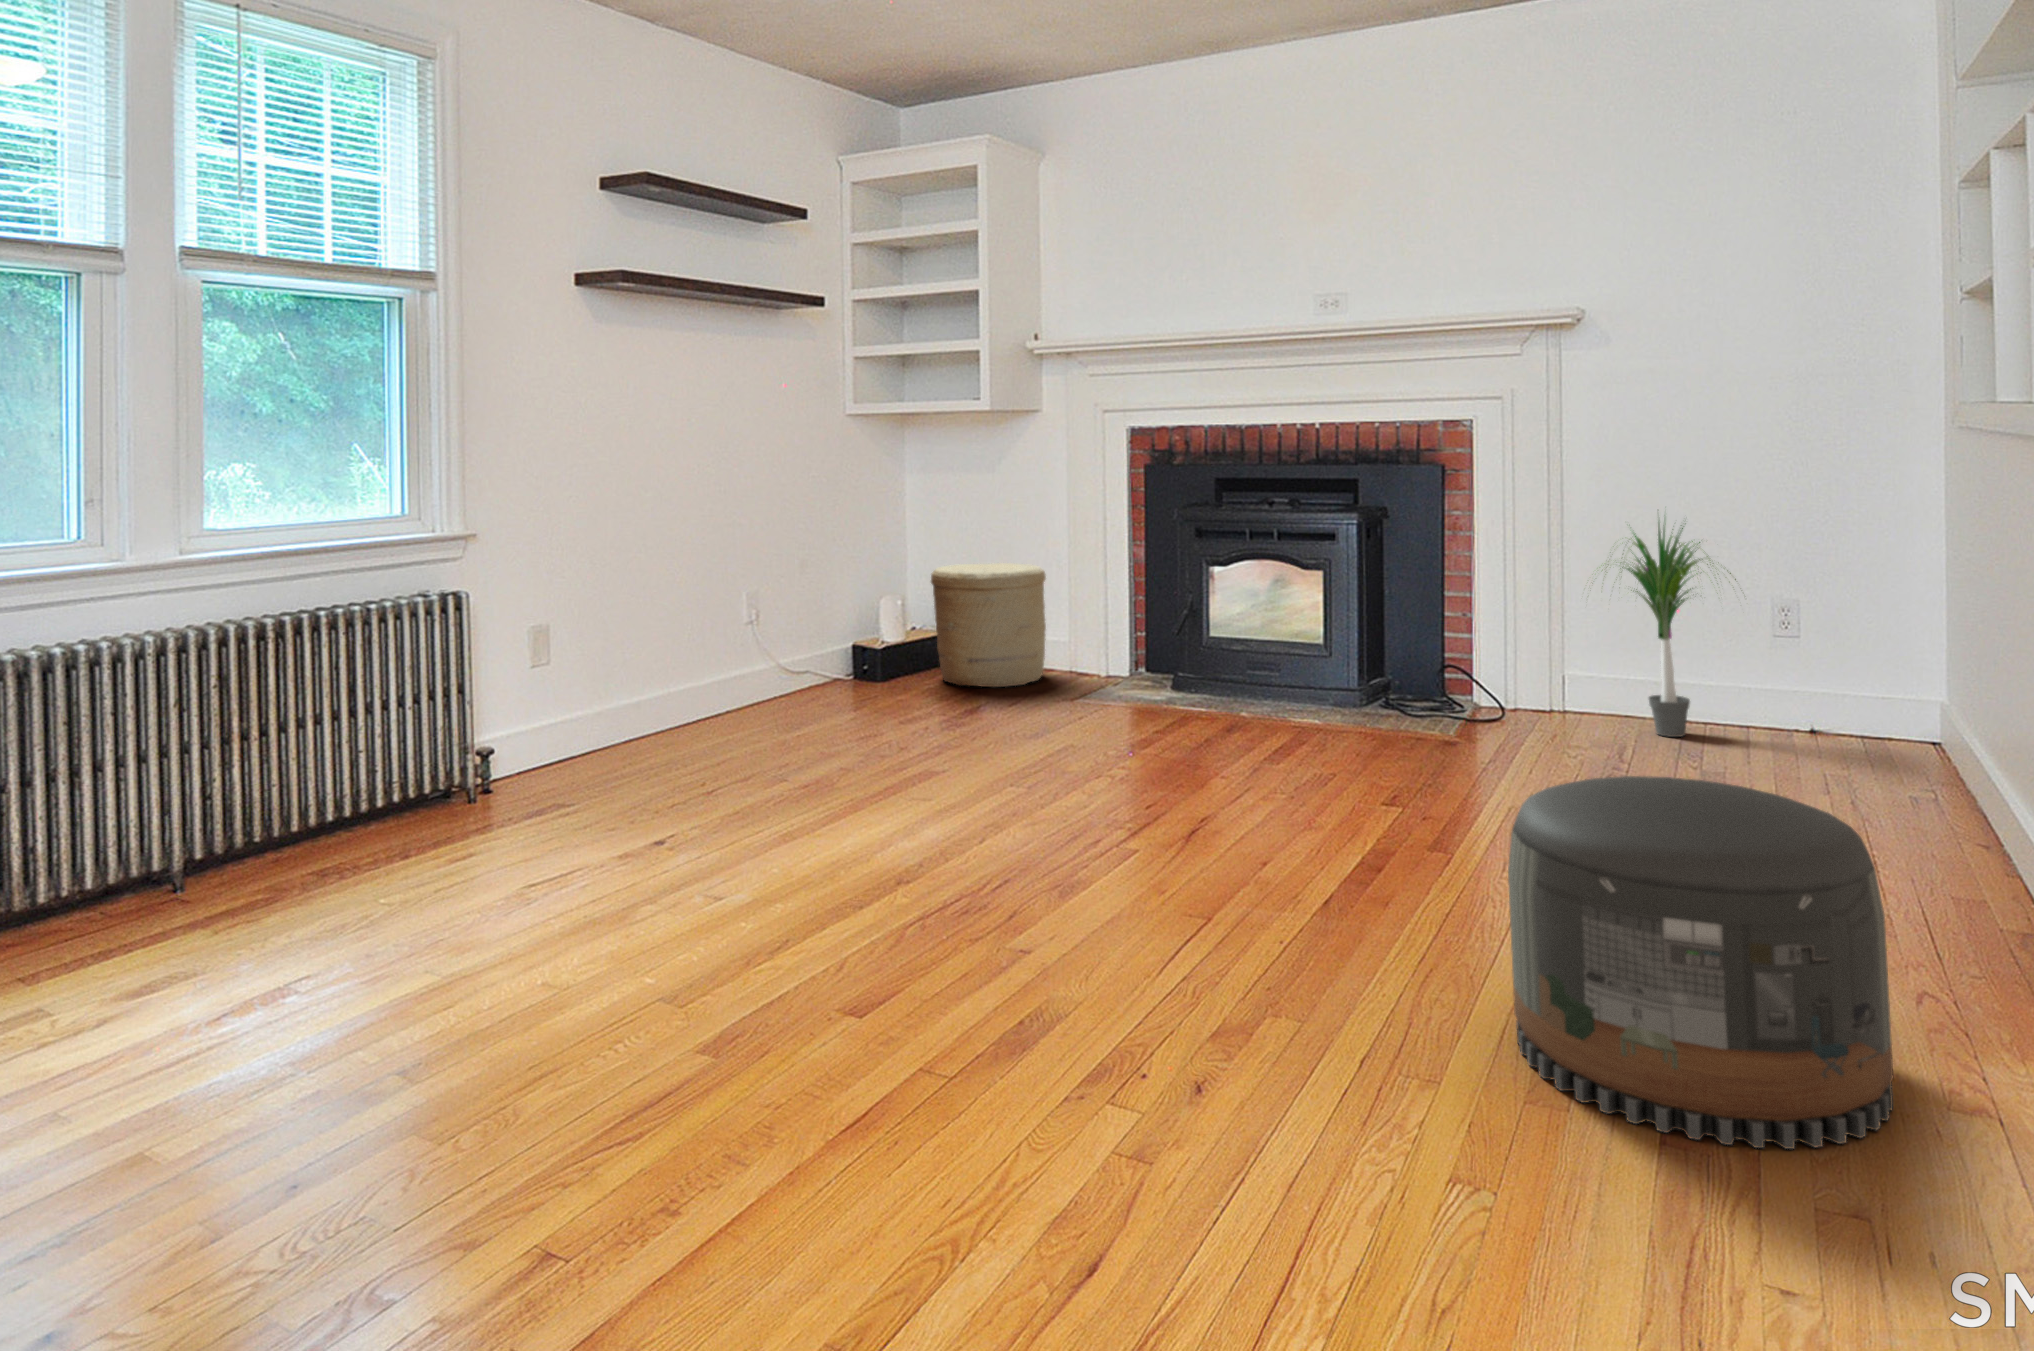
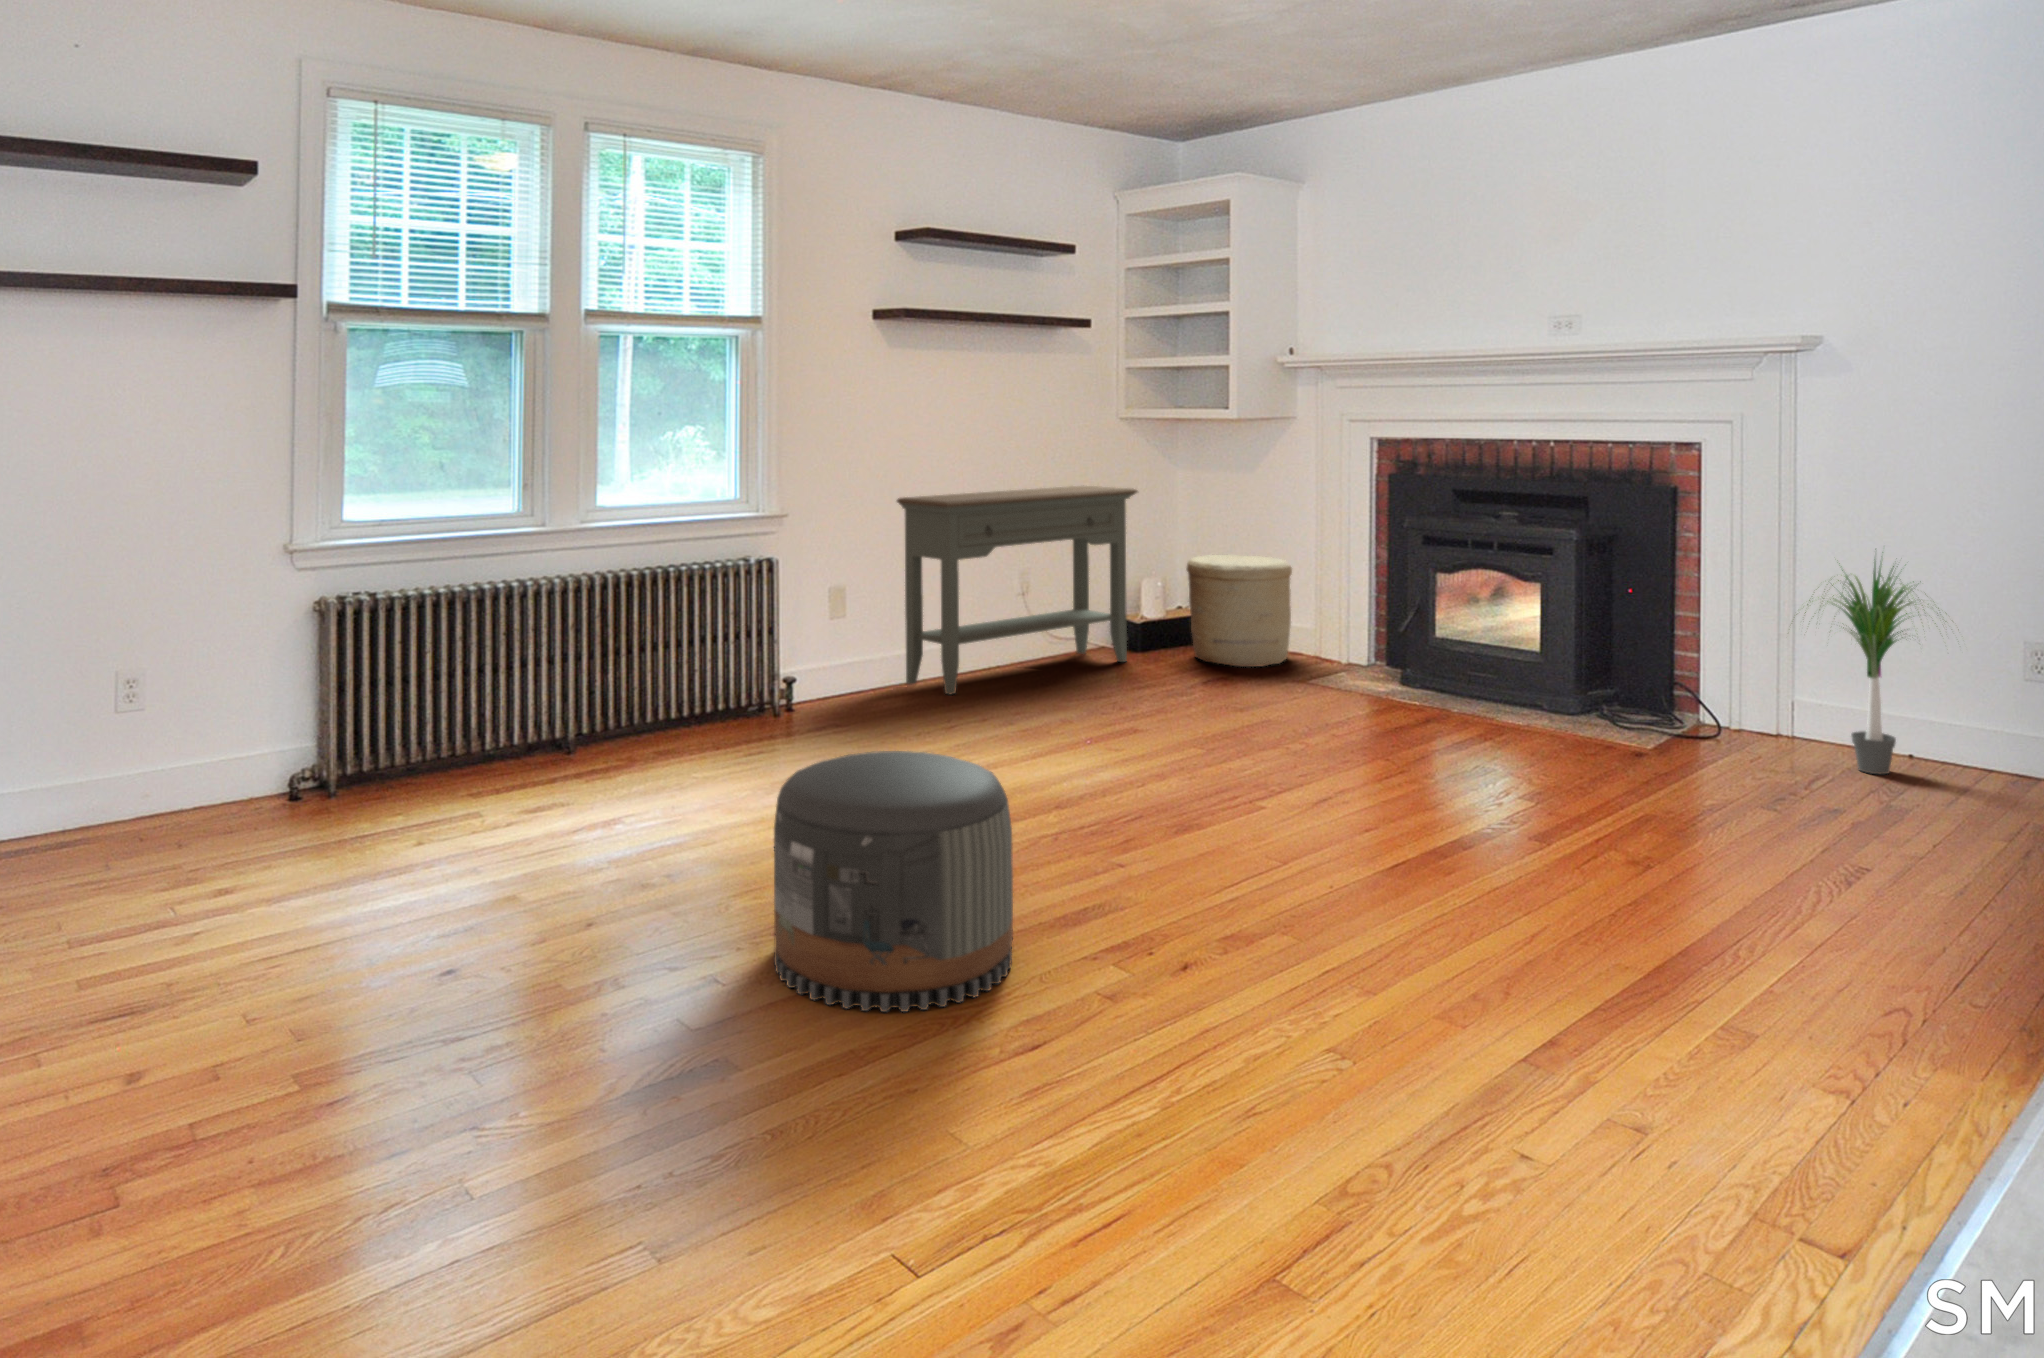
console table: none [607,492,880,751] -> present [897,486,1138,694]
pouf: present [1508,776,1893,1149] -> present [774,751,1013,1012]

